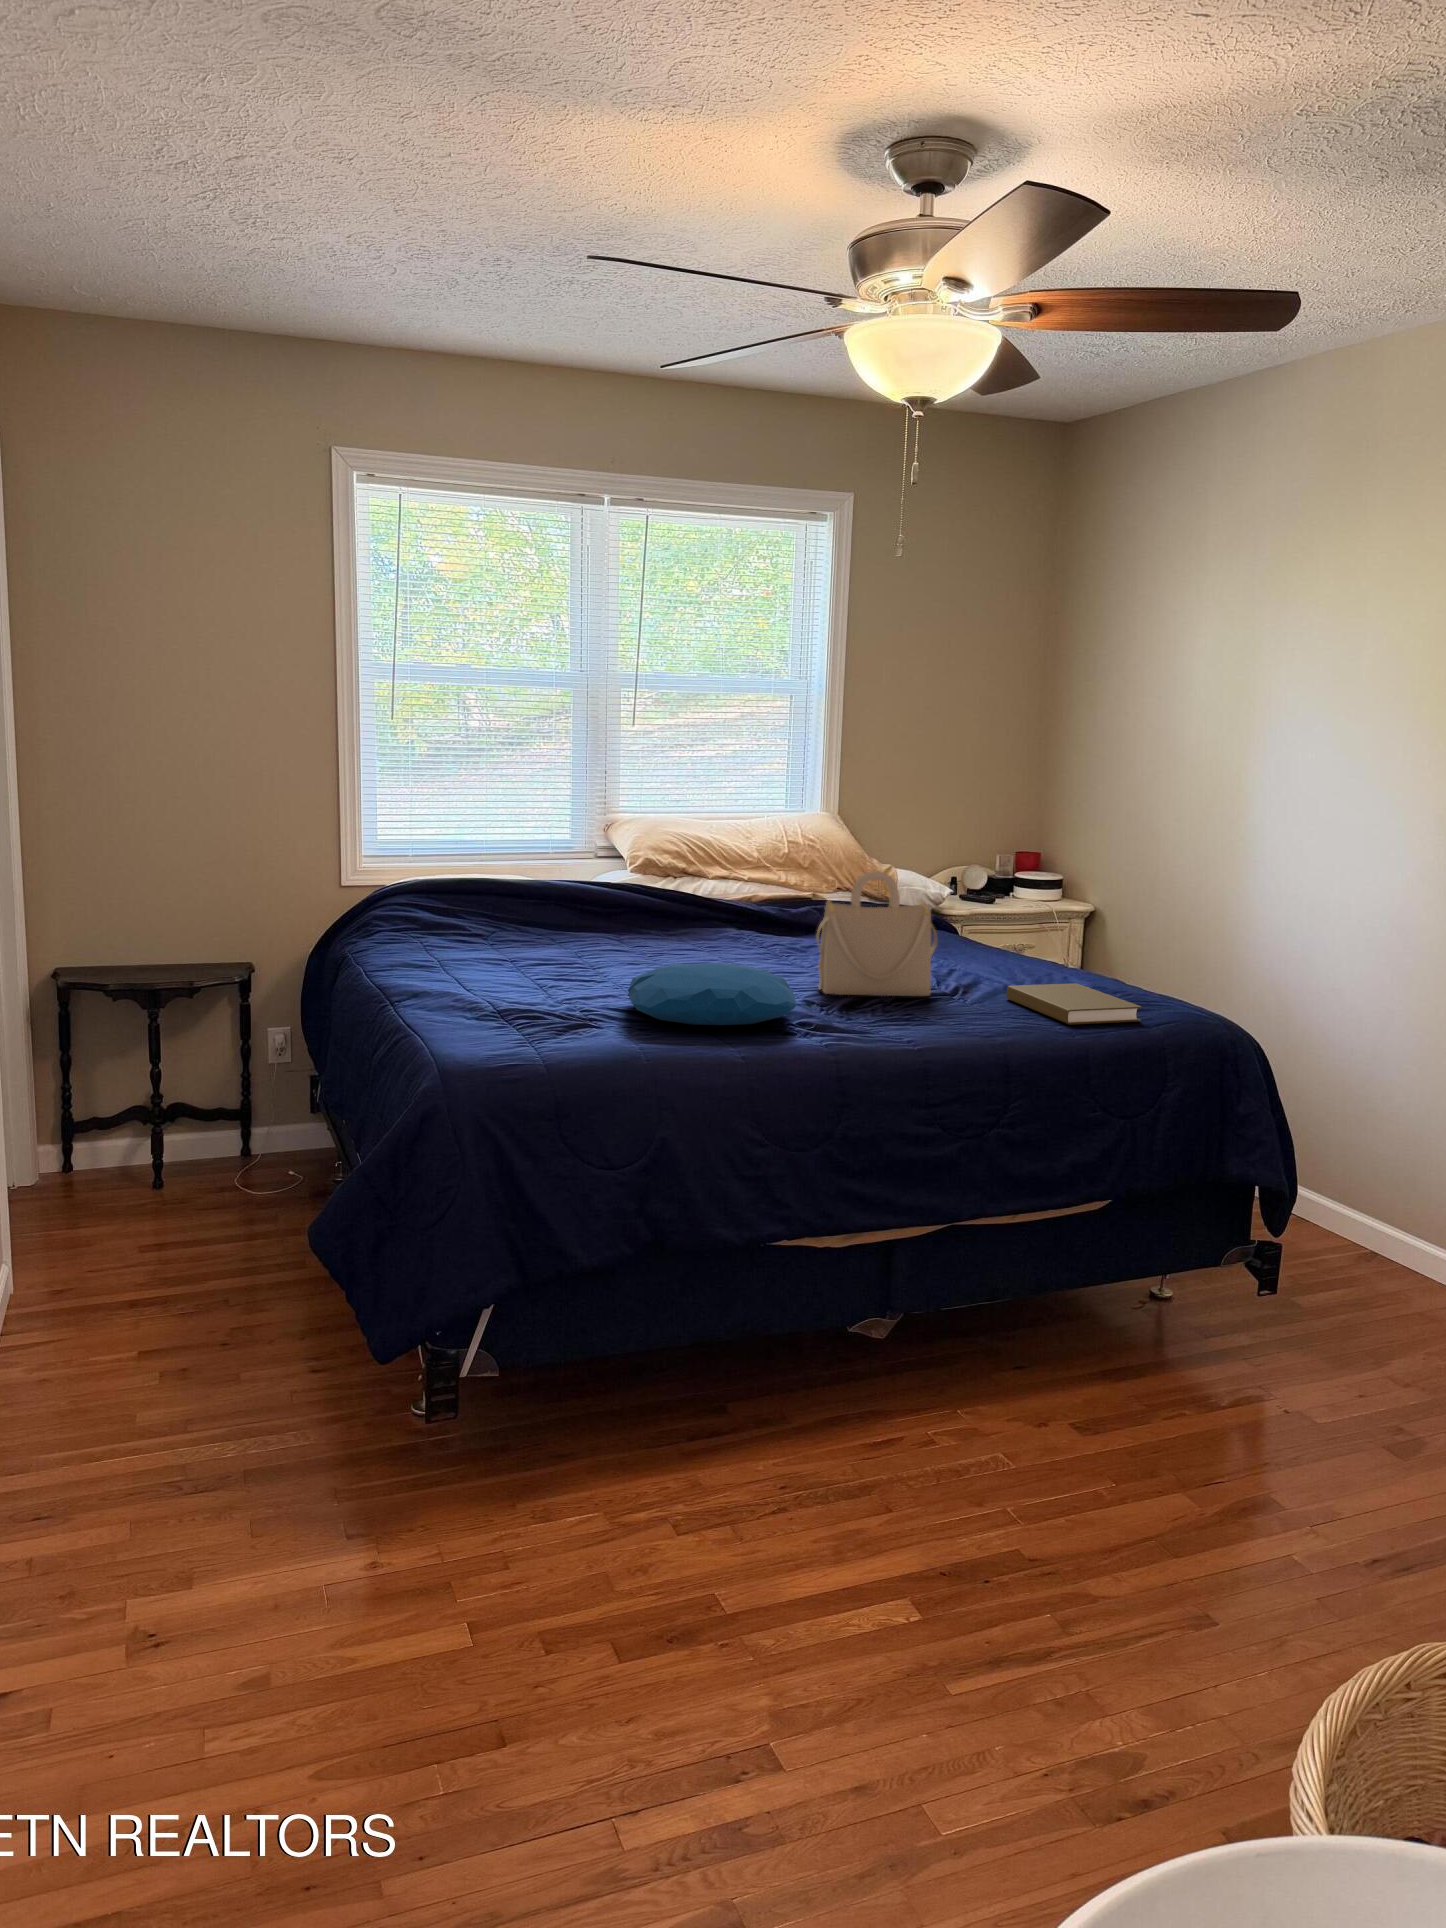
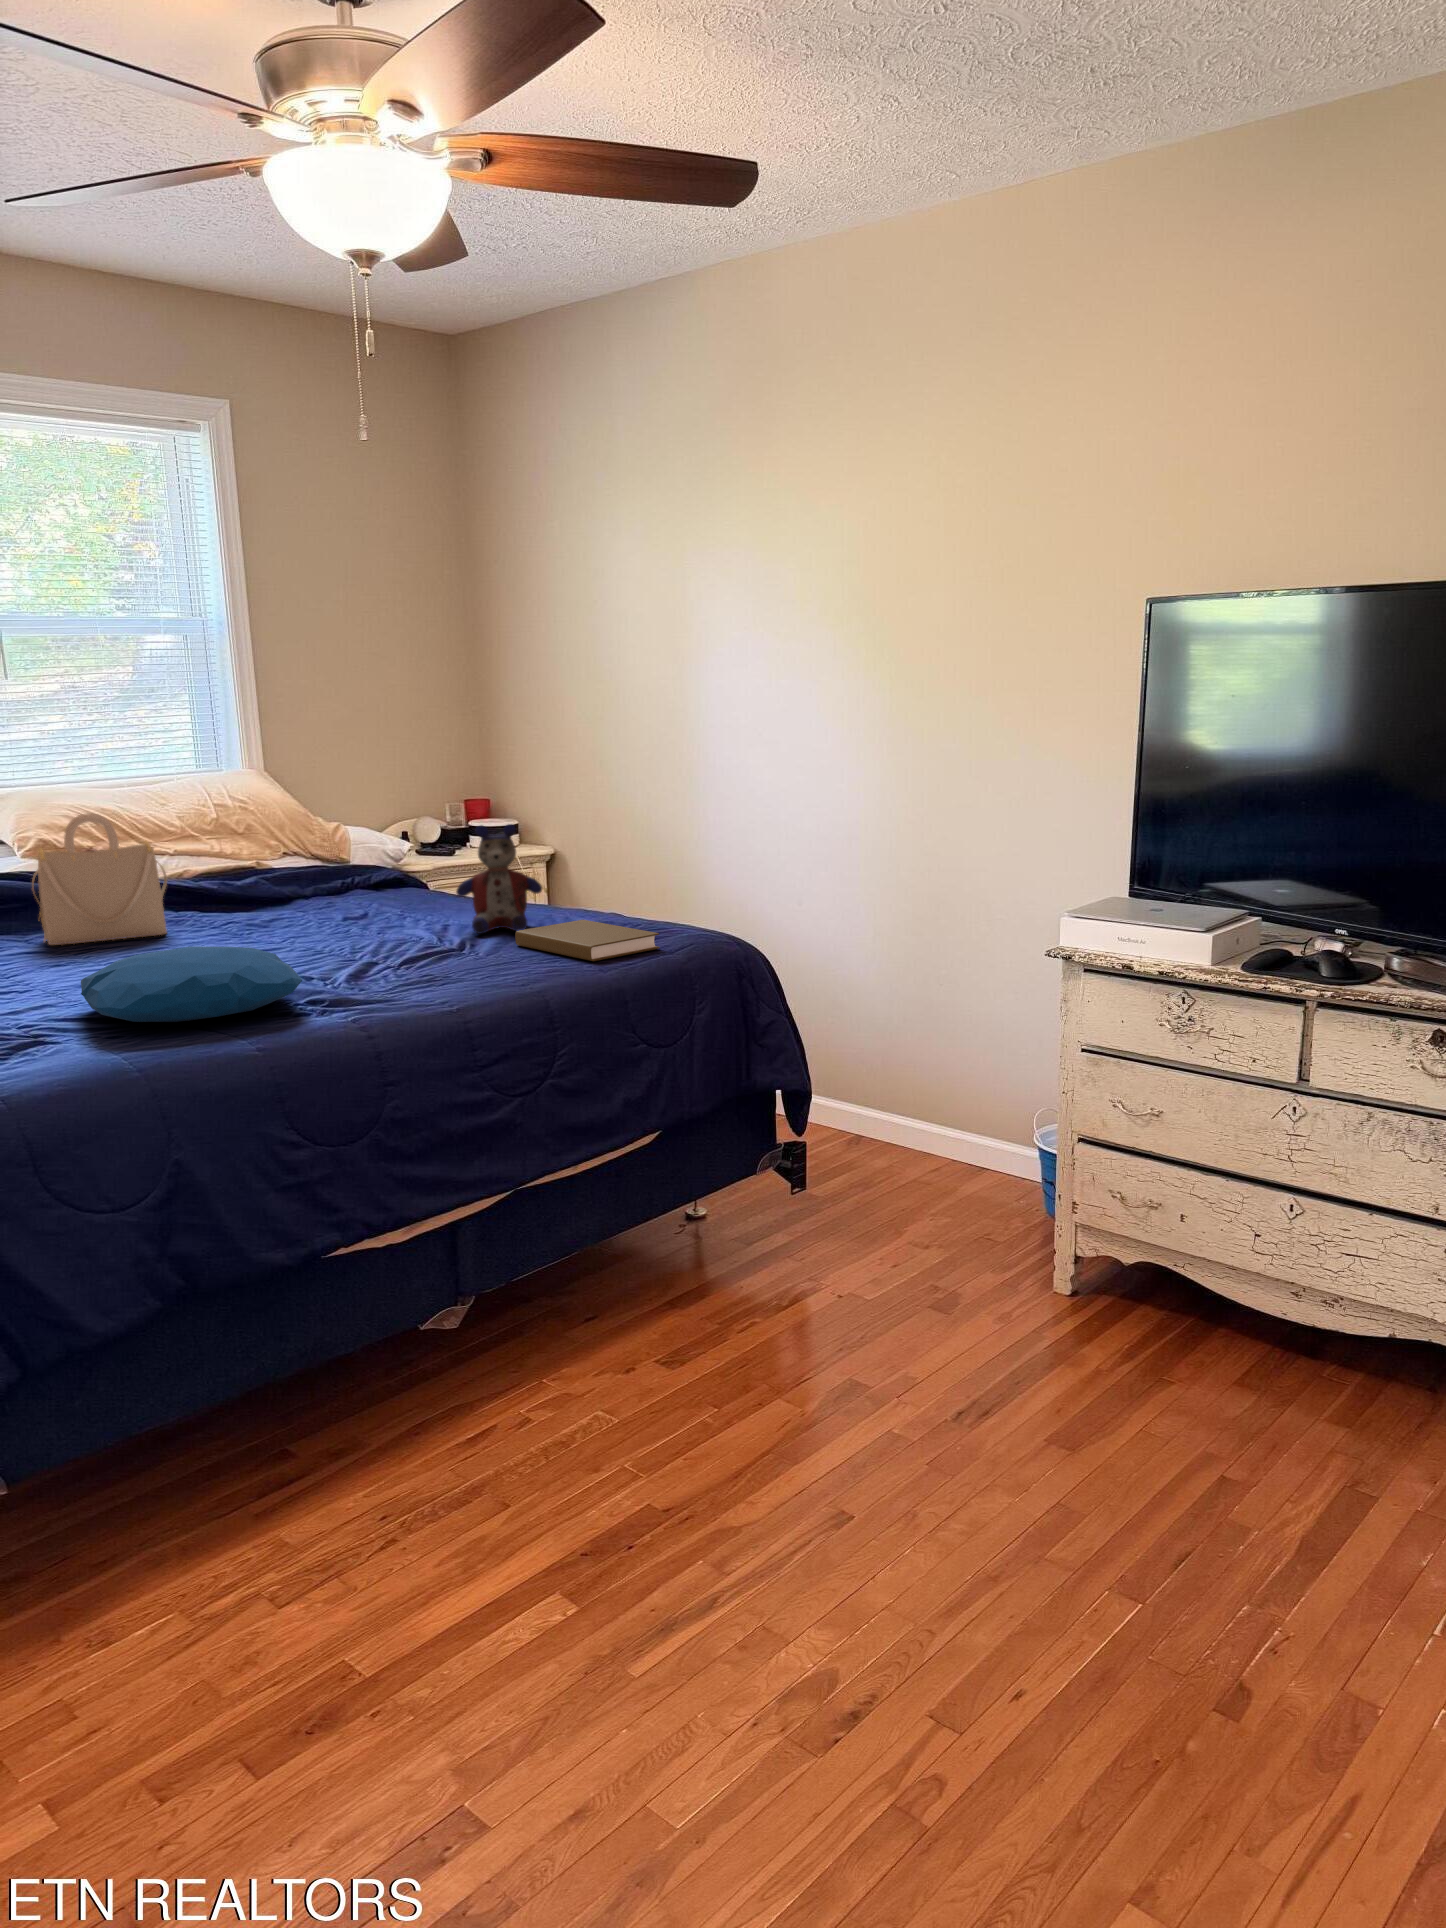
handbag: present [816,871,937,996] -> present [32,813,167,945]
stuffed bear: none [965,884,1046,987] -> present [456,824,542,934]

